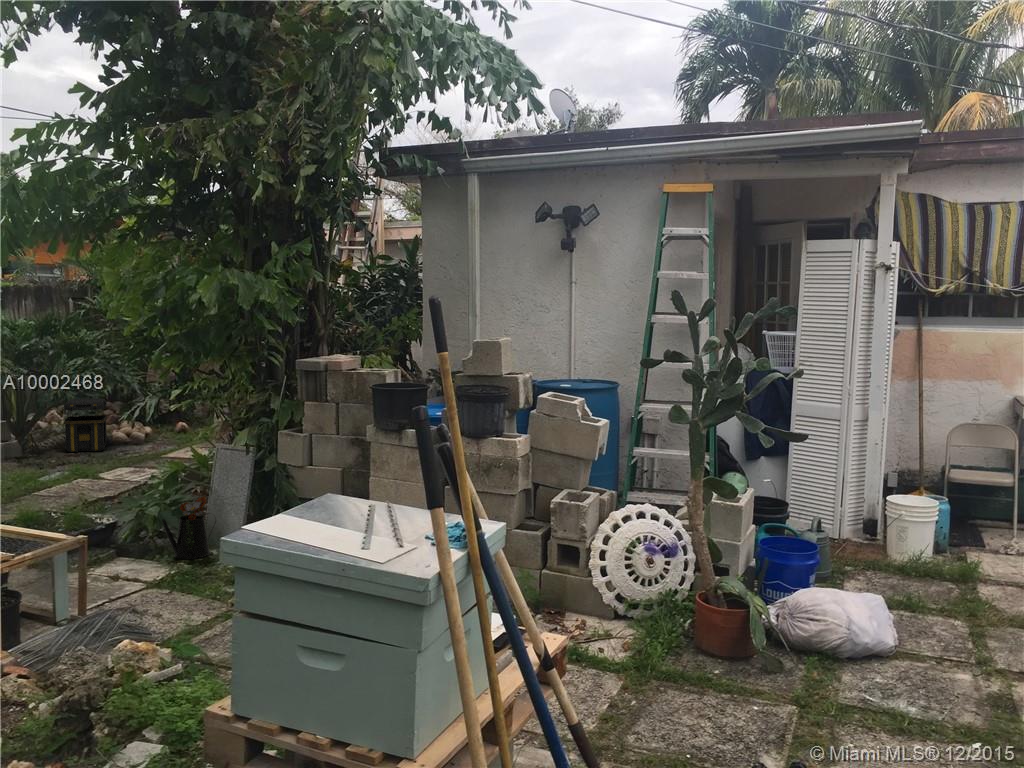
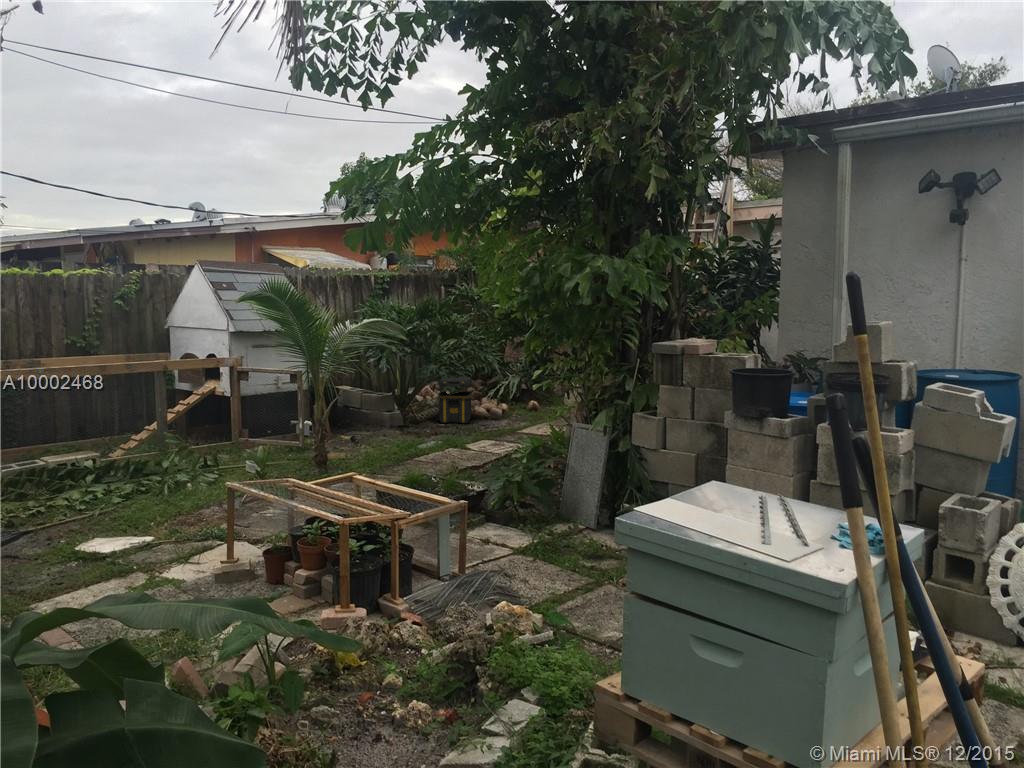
watering can: present [162,497,216,559] -> none [524,469,571,529]

